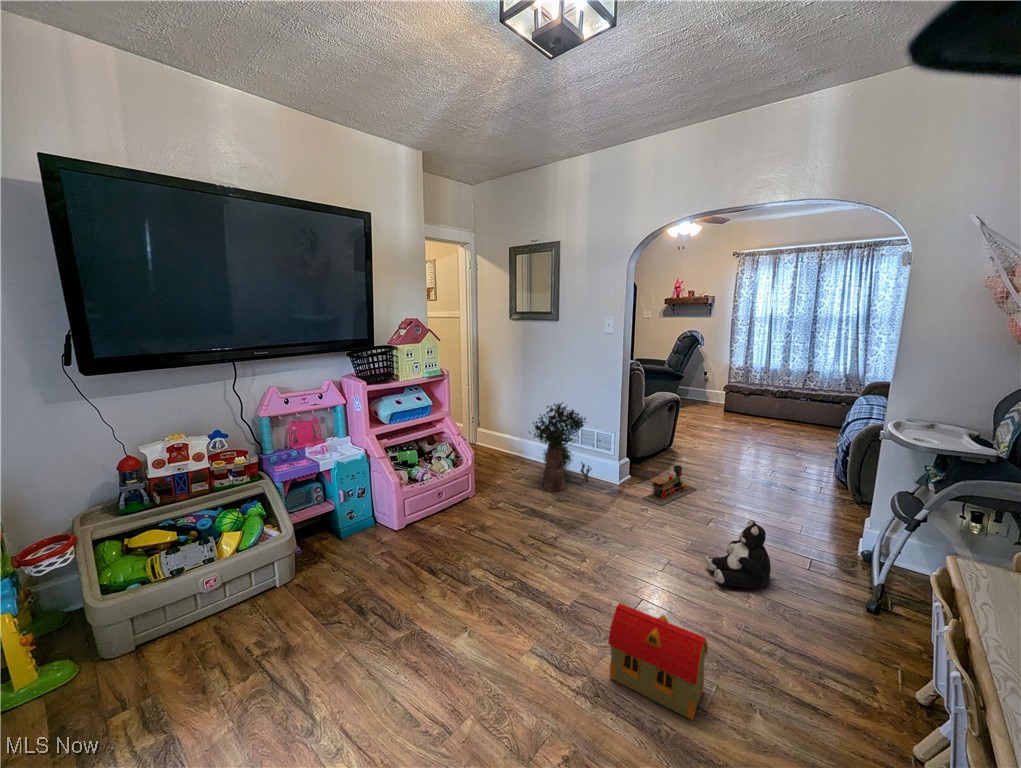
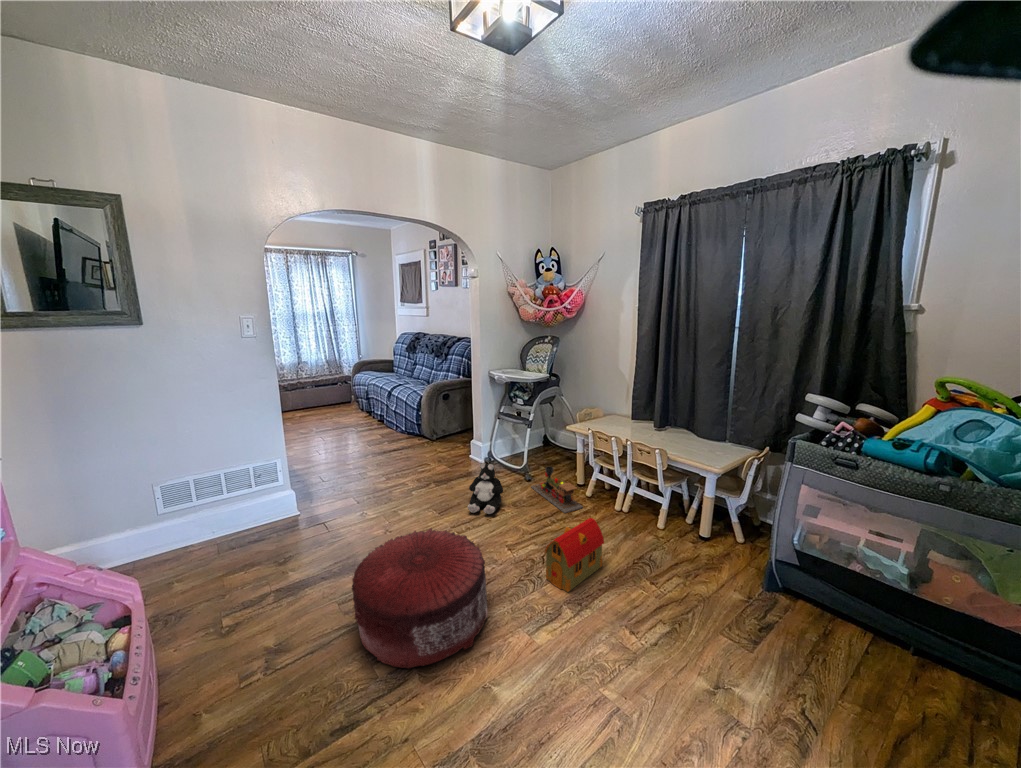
potted plant: present [529,403,592,491] -> none [180,444,274,570]
toy train: present [643,466,697,506] -> present [531,467,583,513]
pouf: none [472,504,587,611] -> present [352,528,488,669]

